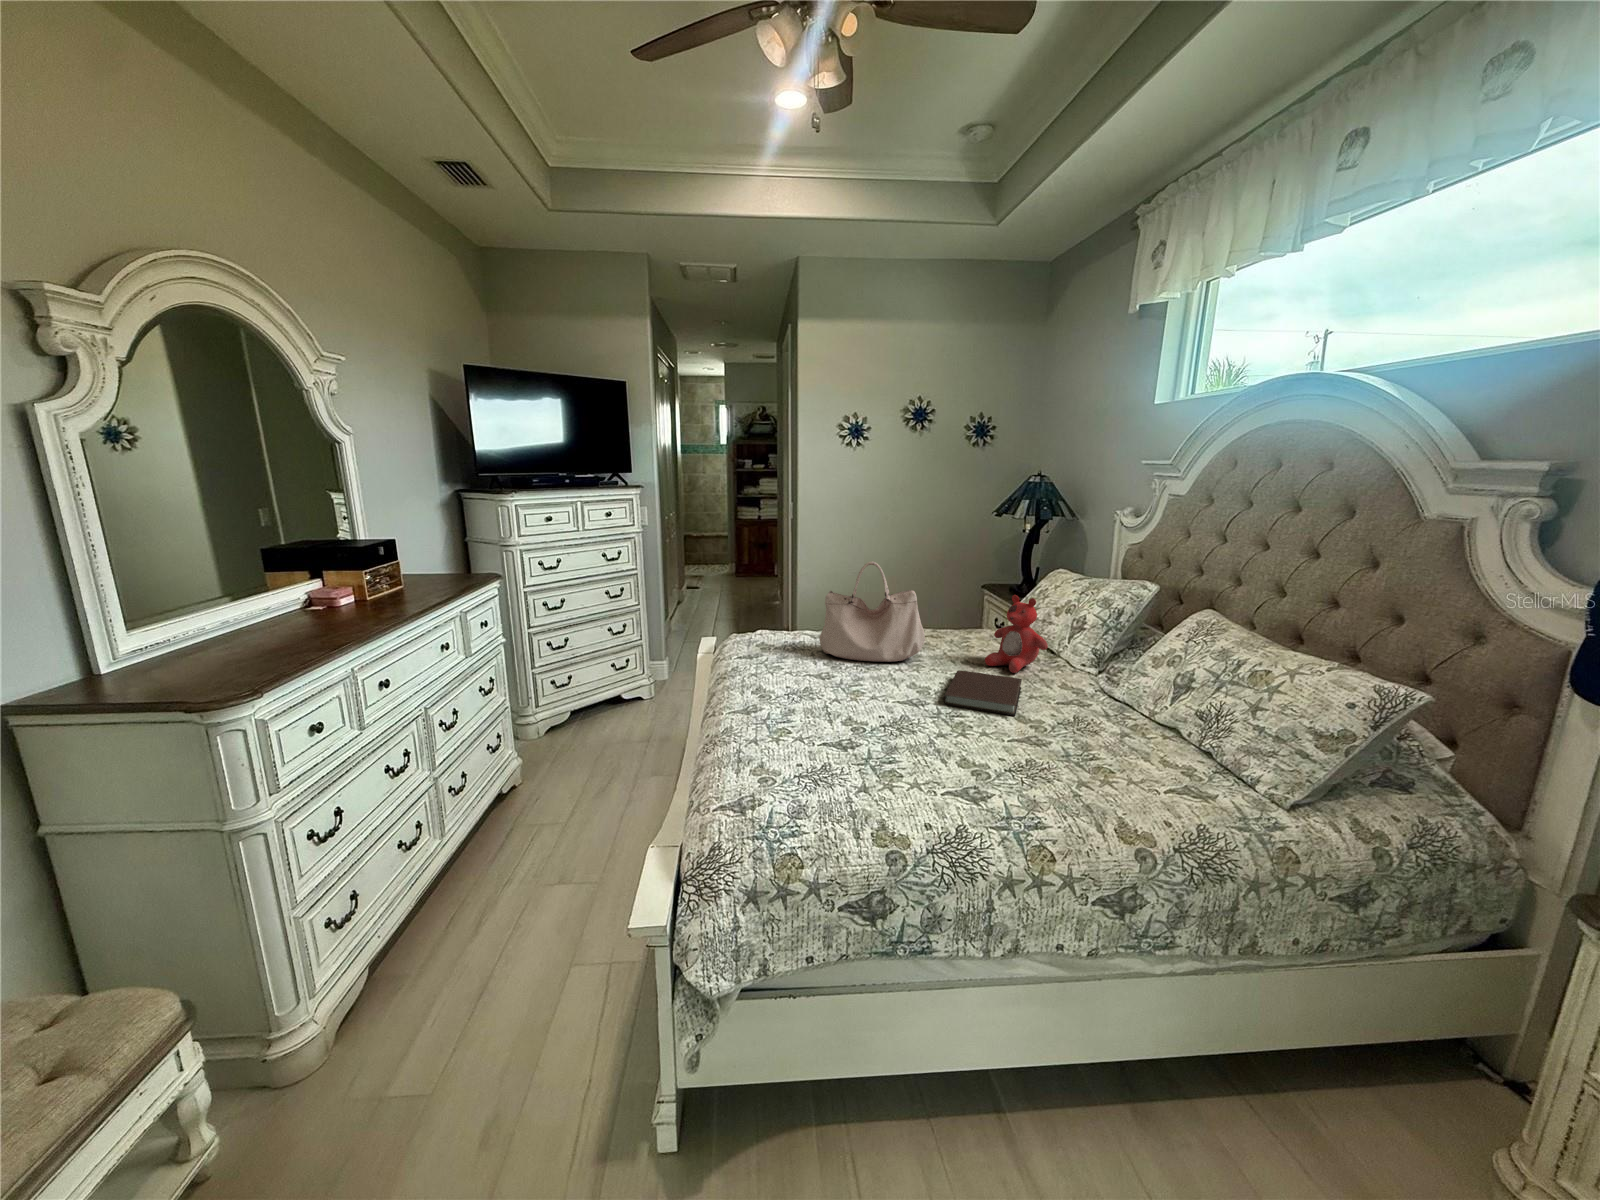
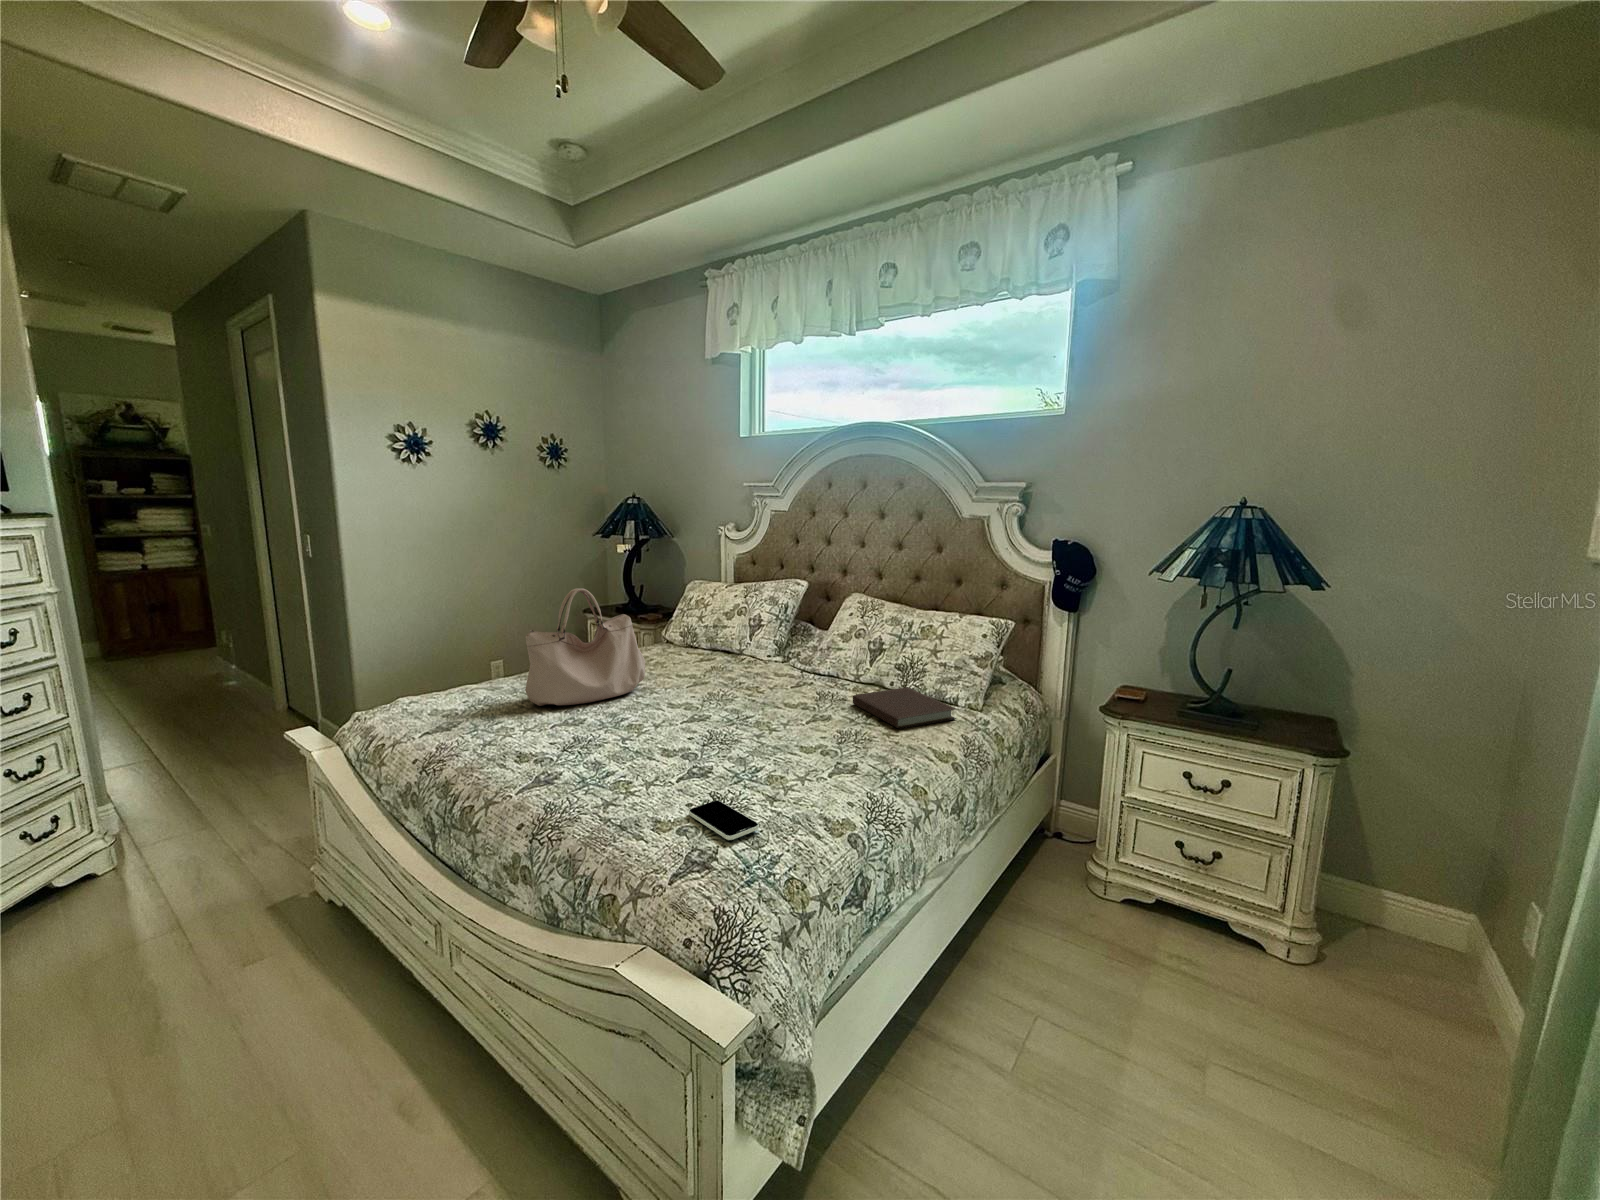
stuffed bear: present [985,595,1048,673] -> none [697,604,752,677]
notebook: present [943,671,1022,716] -> present [853,687,956,729]
smartphone: none [776,765,818,803] -> present [689,801,759,840]

